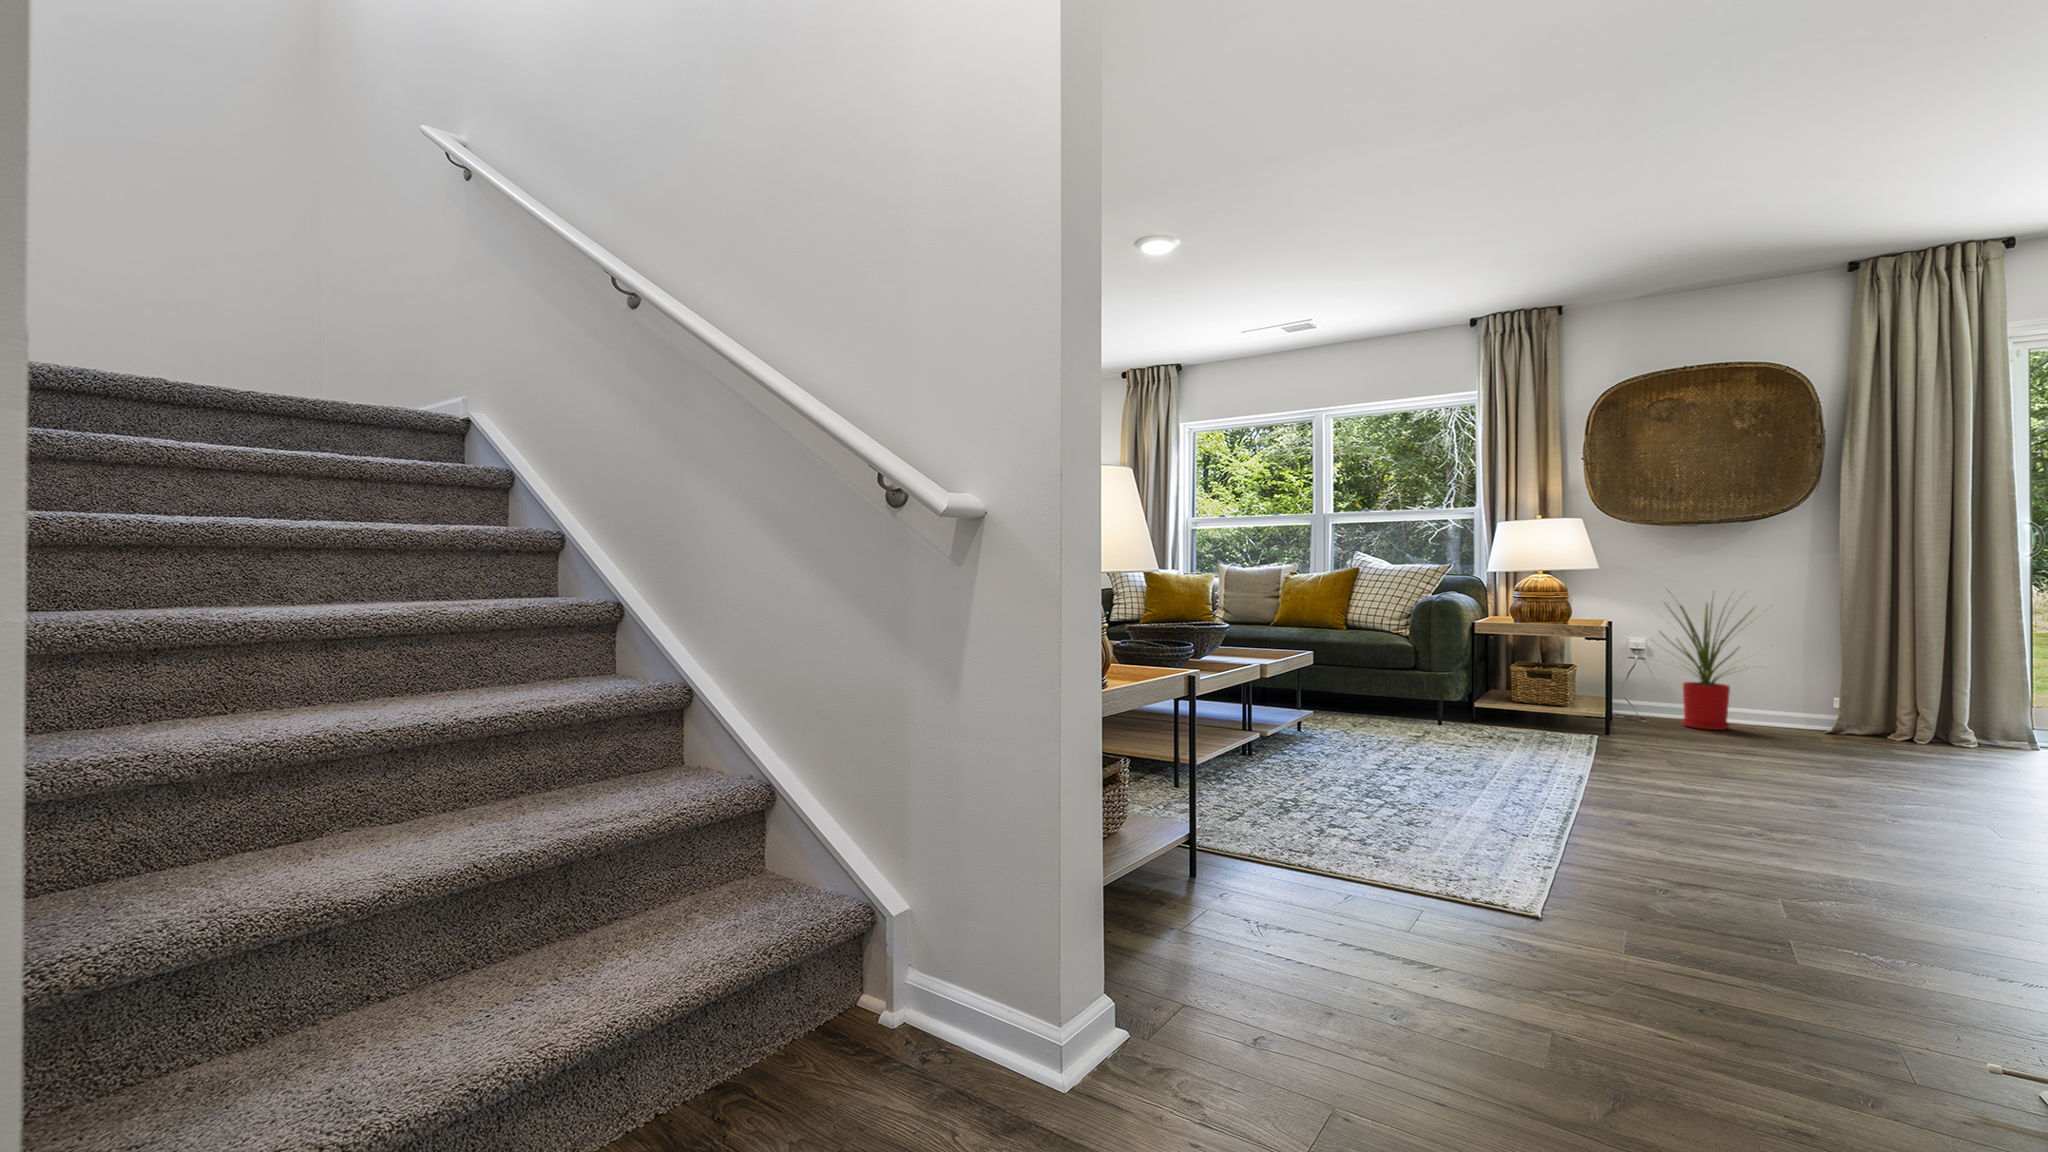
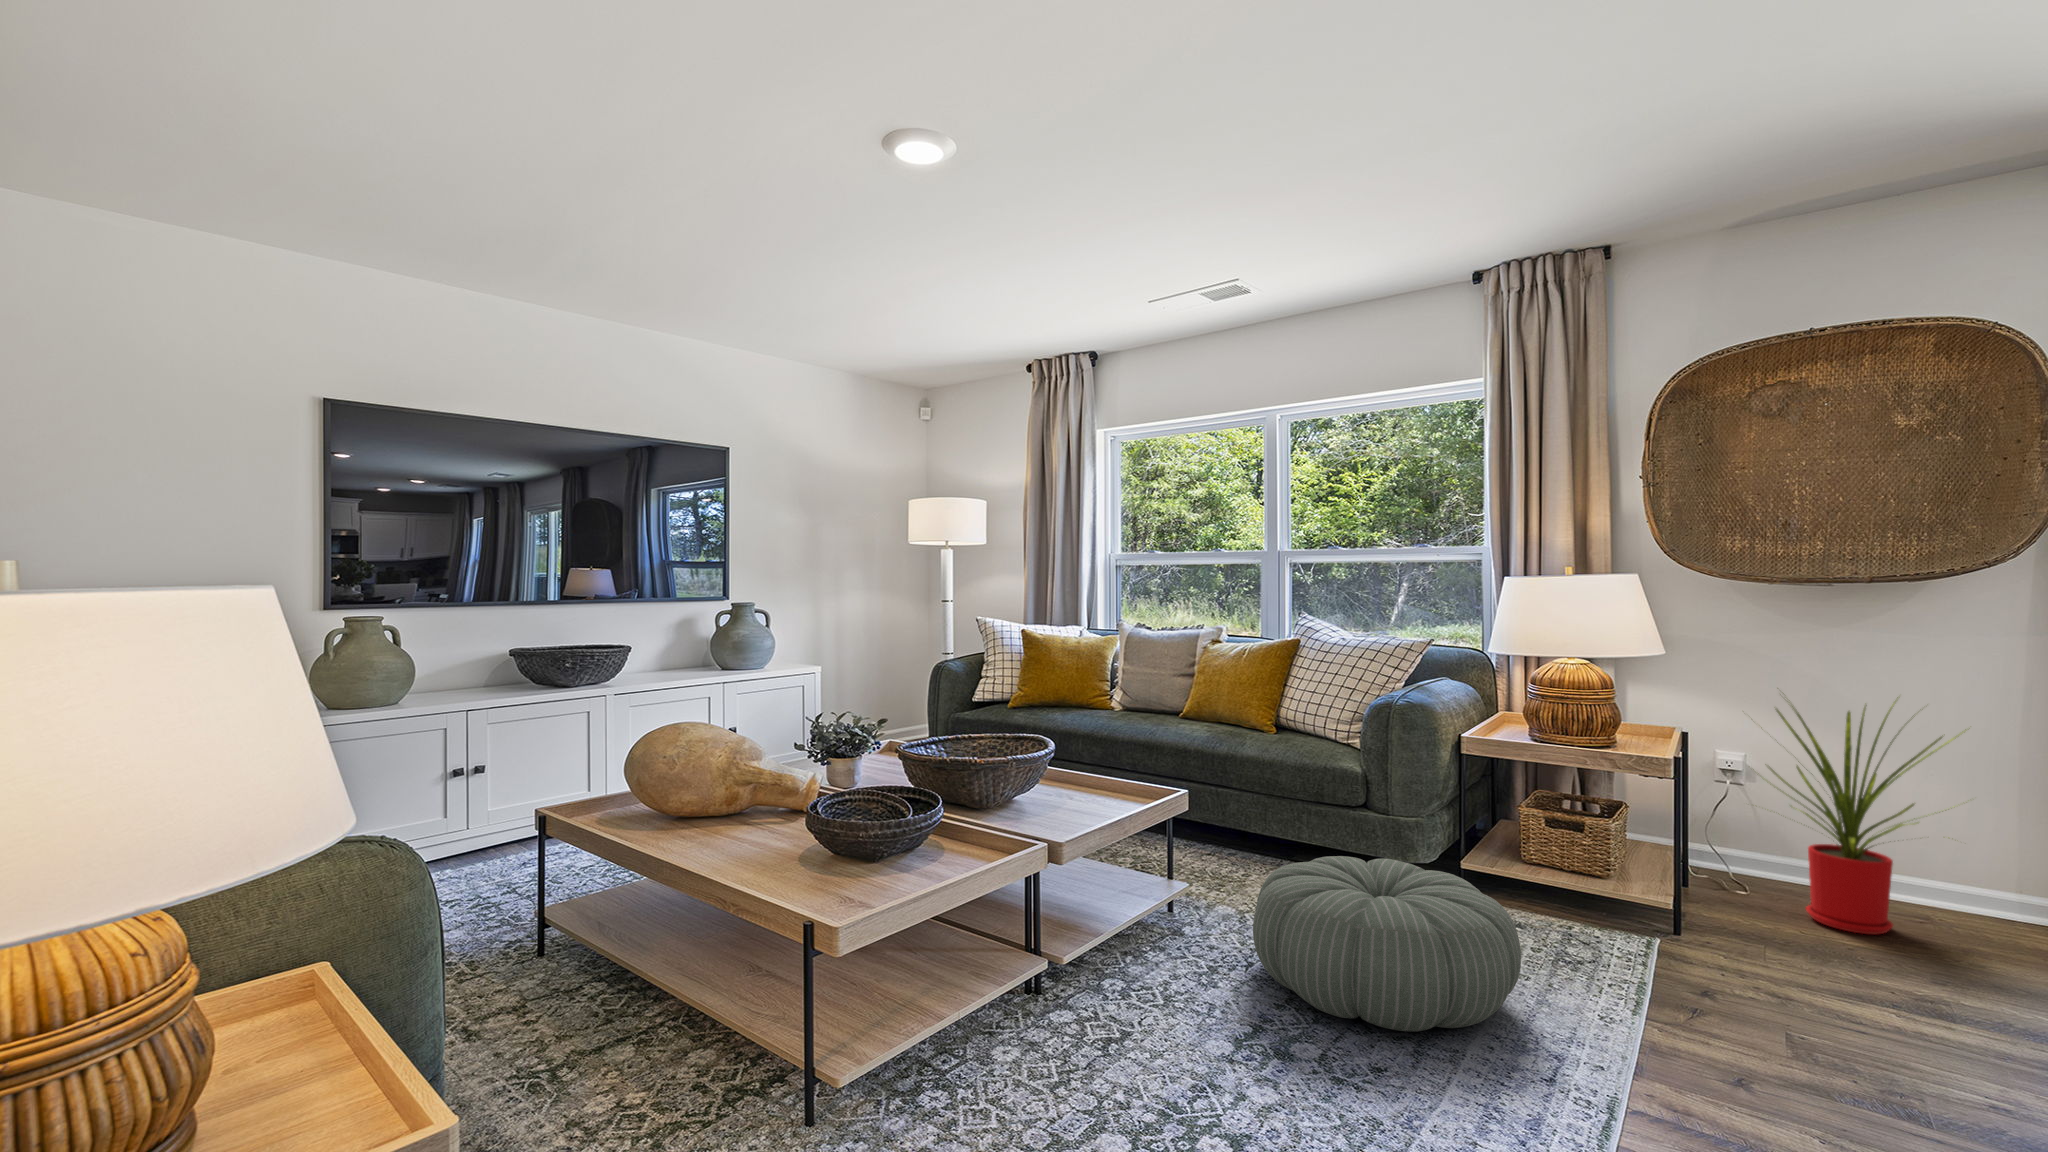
pouf: none [1371,682,1529,758] -> present [1253,856,1521,1032]

